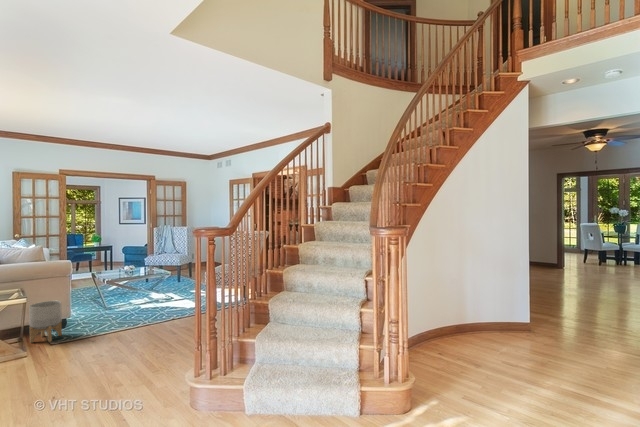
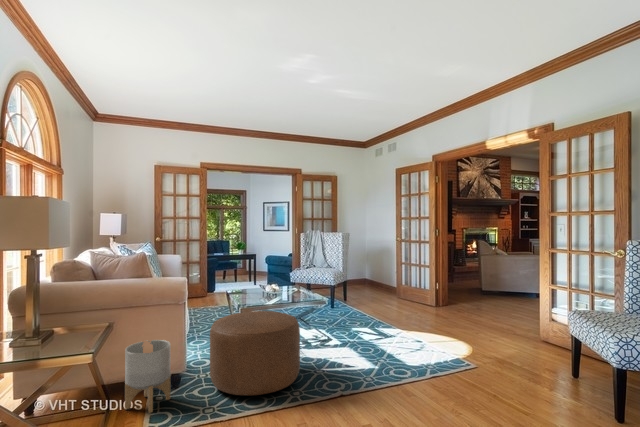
ottoman: none [88,281,150,328] -> present [210,311,300,395]

